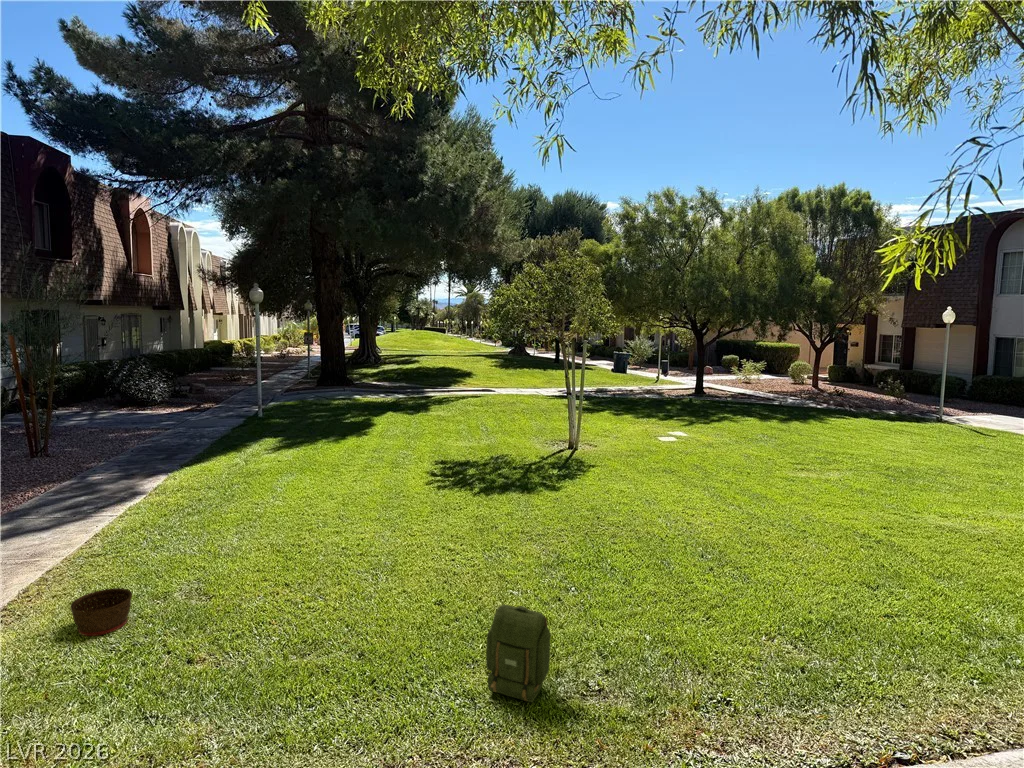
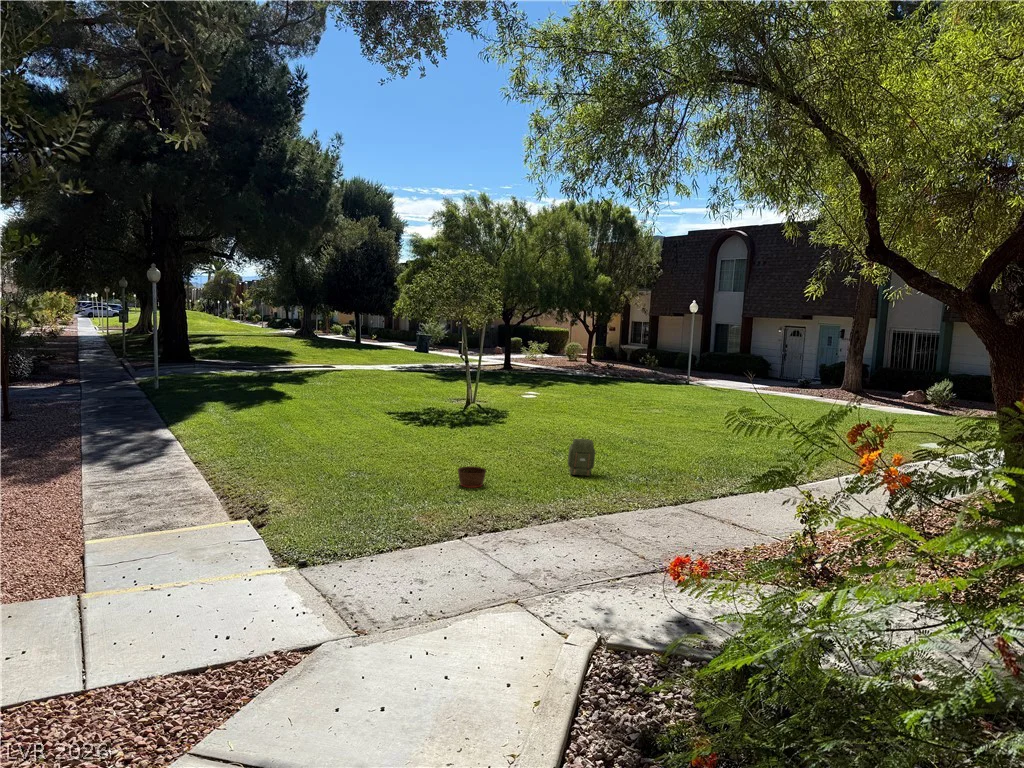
basket: present [70,588,132,636] -> present [458,466,486,488]

